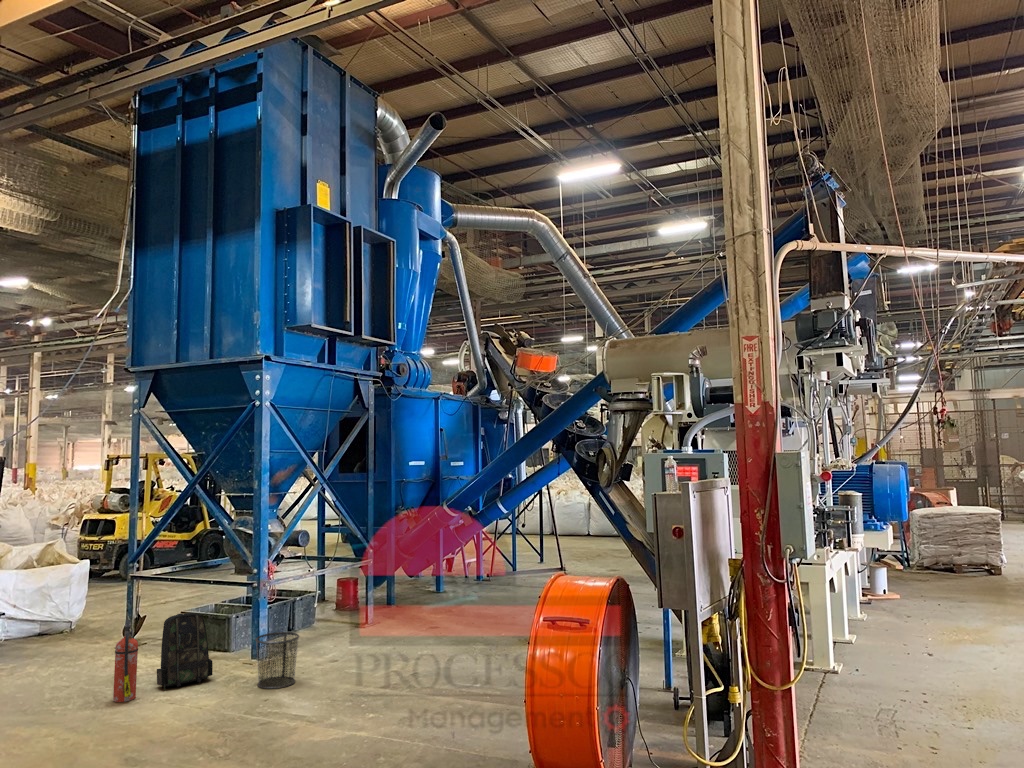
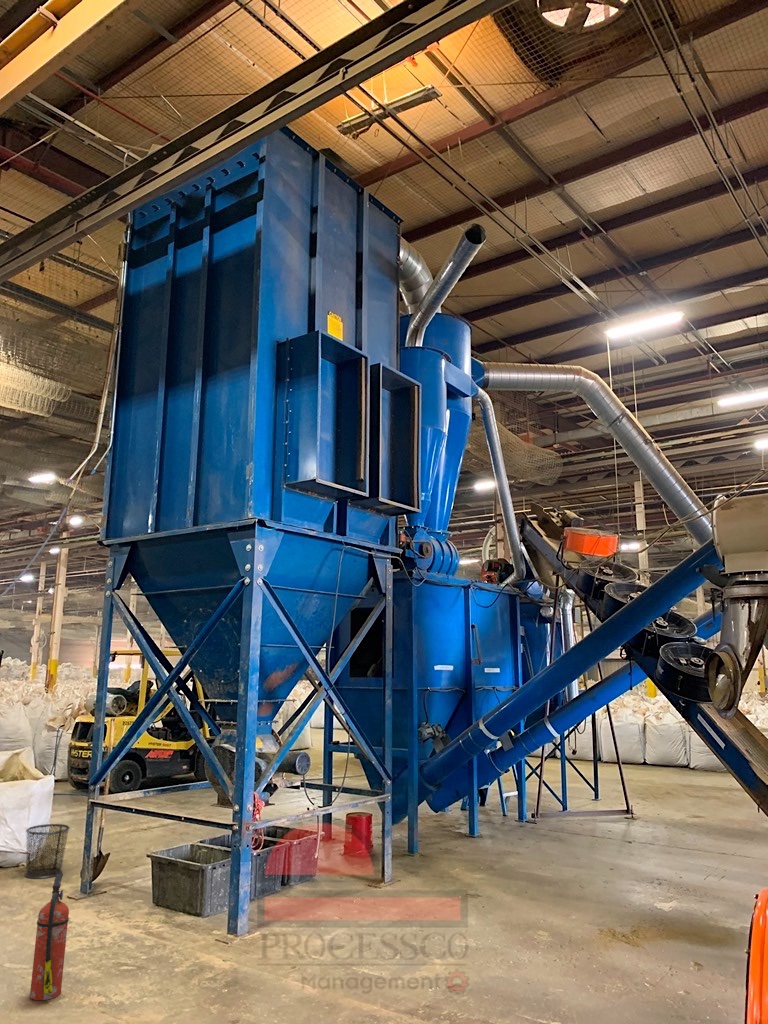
backpack: present [157,613,213,691] -> none [95,865,171,984]
waste bin: present [256,632,299,689] -> present [25,824,70,879]

